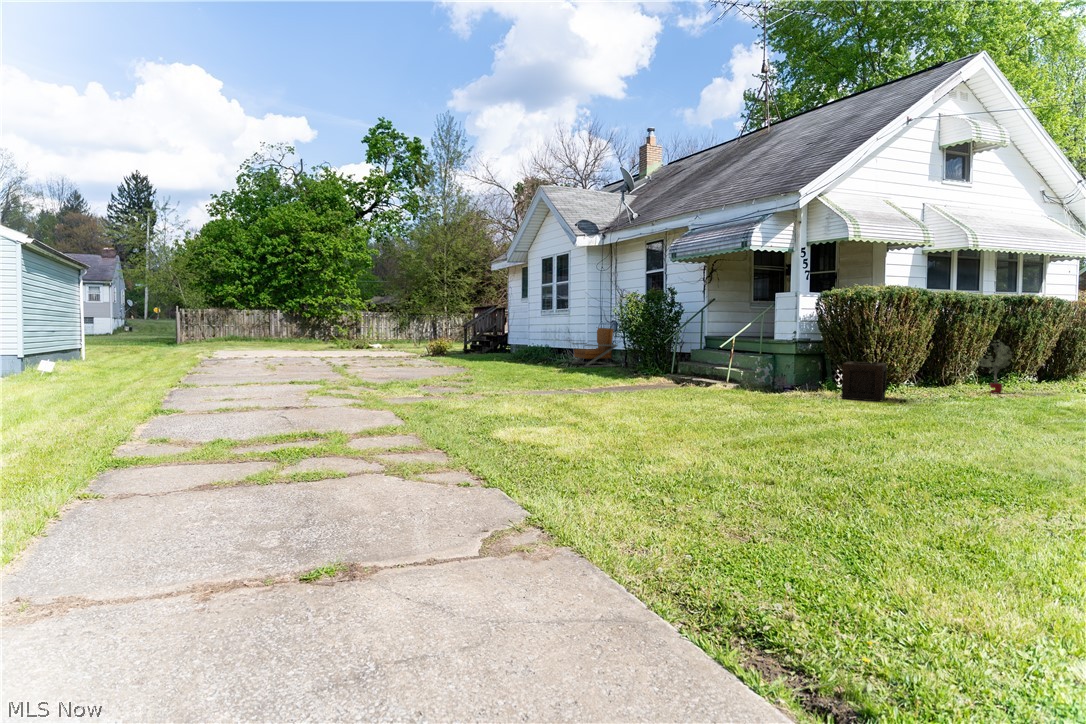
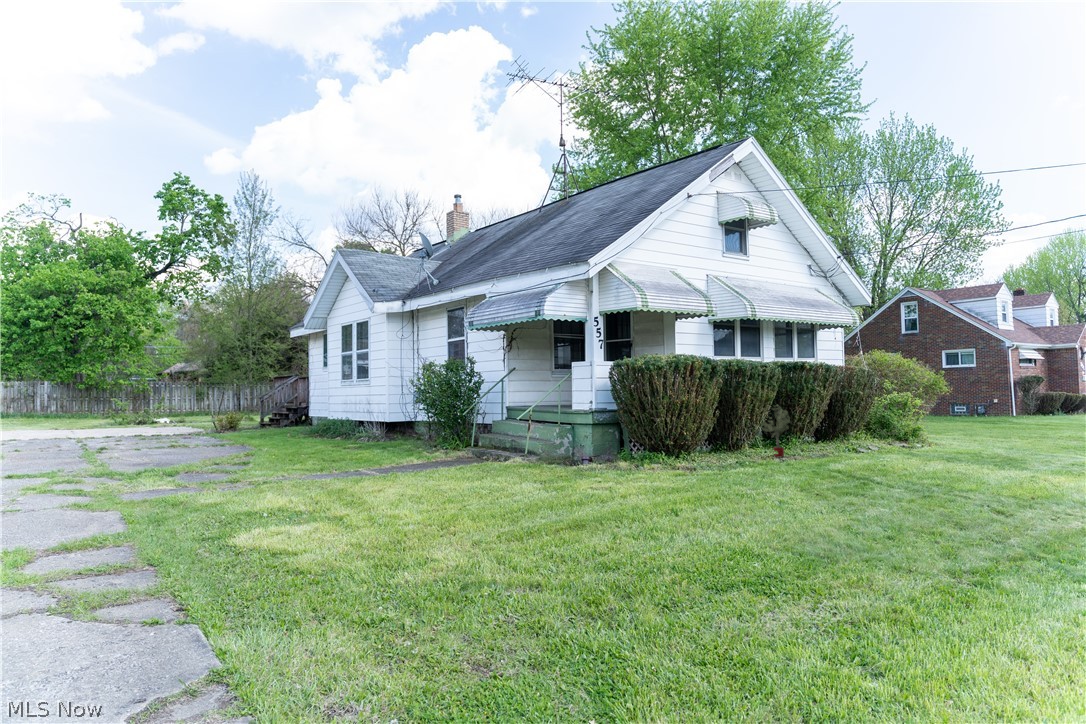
lounge chair: present [572,328,618,367] -> none [372,400,422,445]
wooden crate: present [841,362,887,402] -> none [633,431,677,473]

